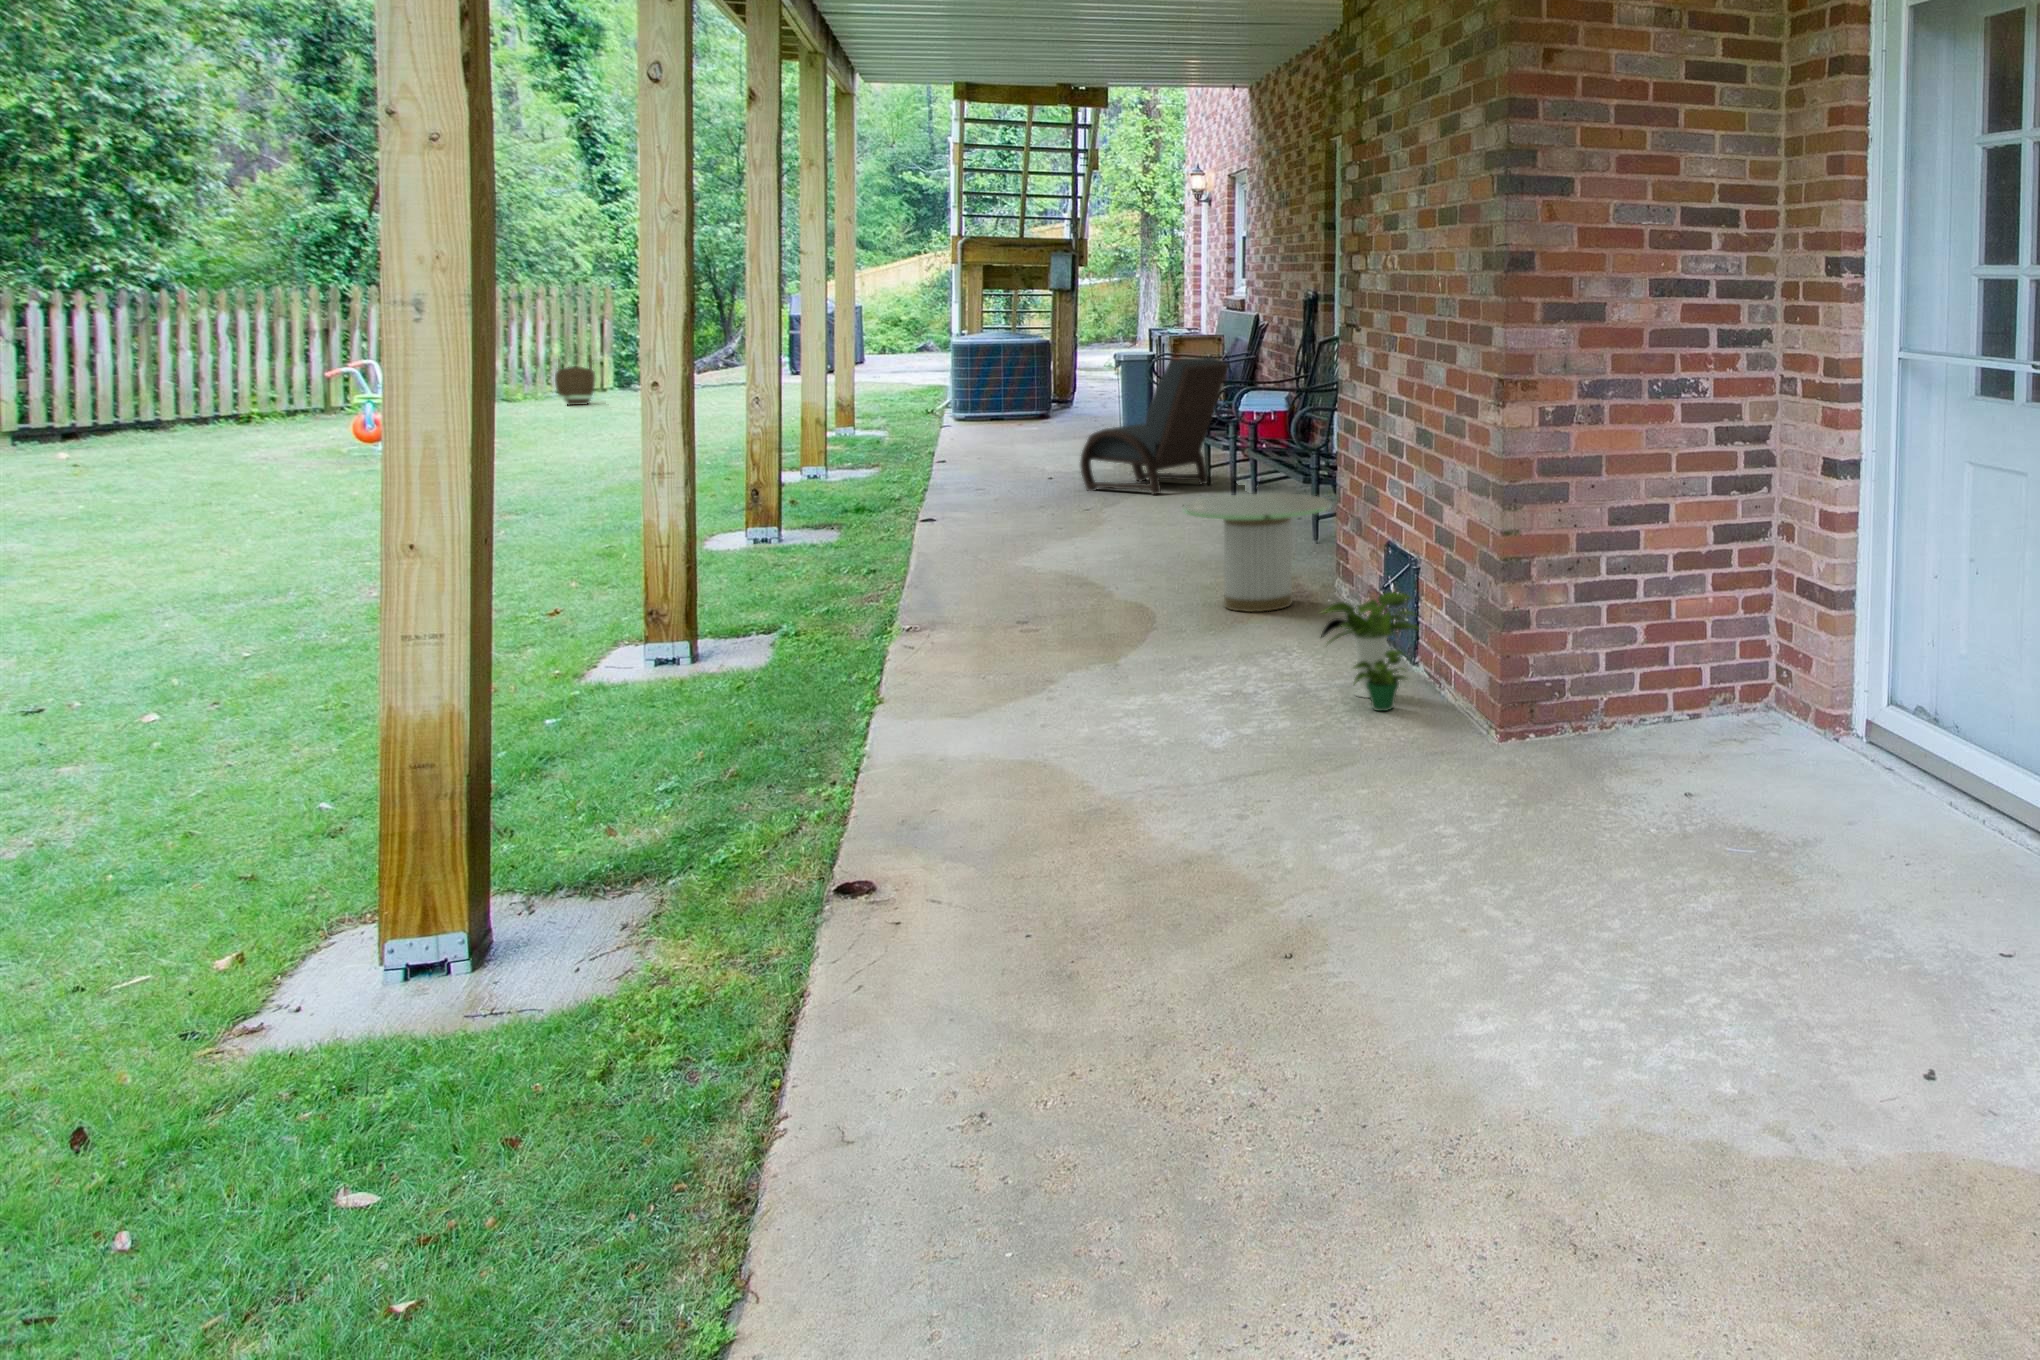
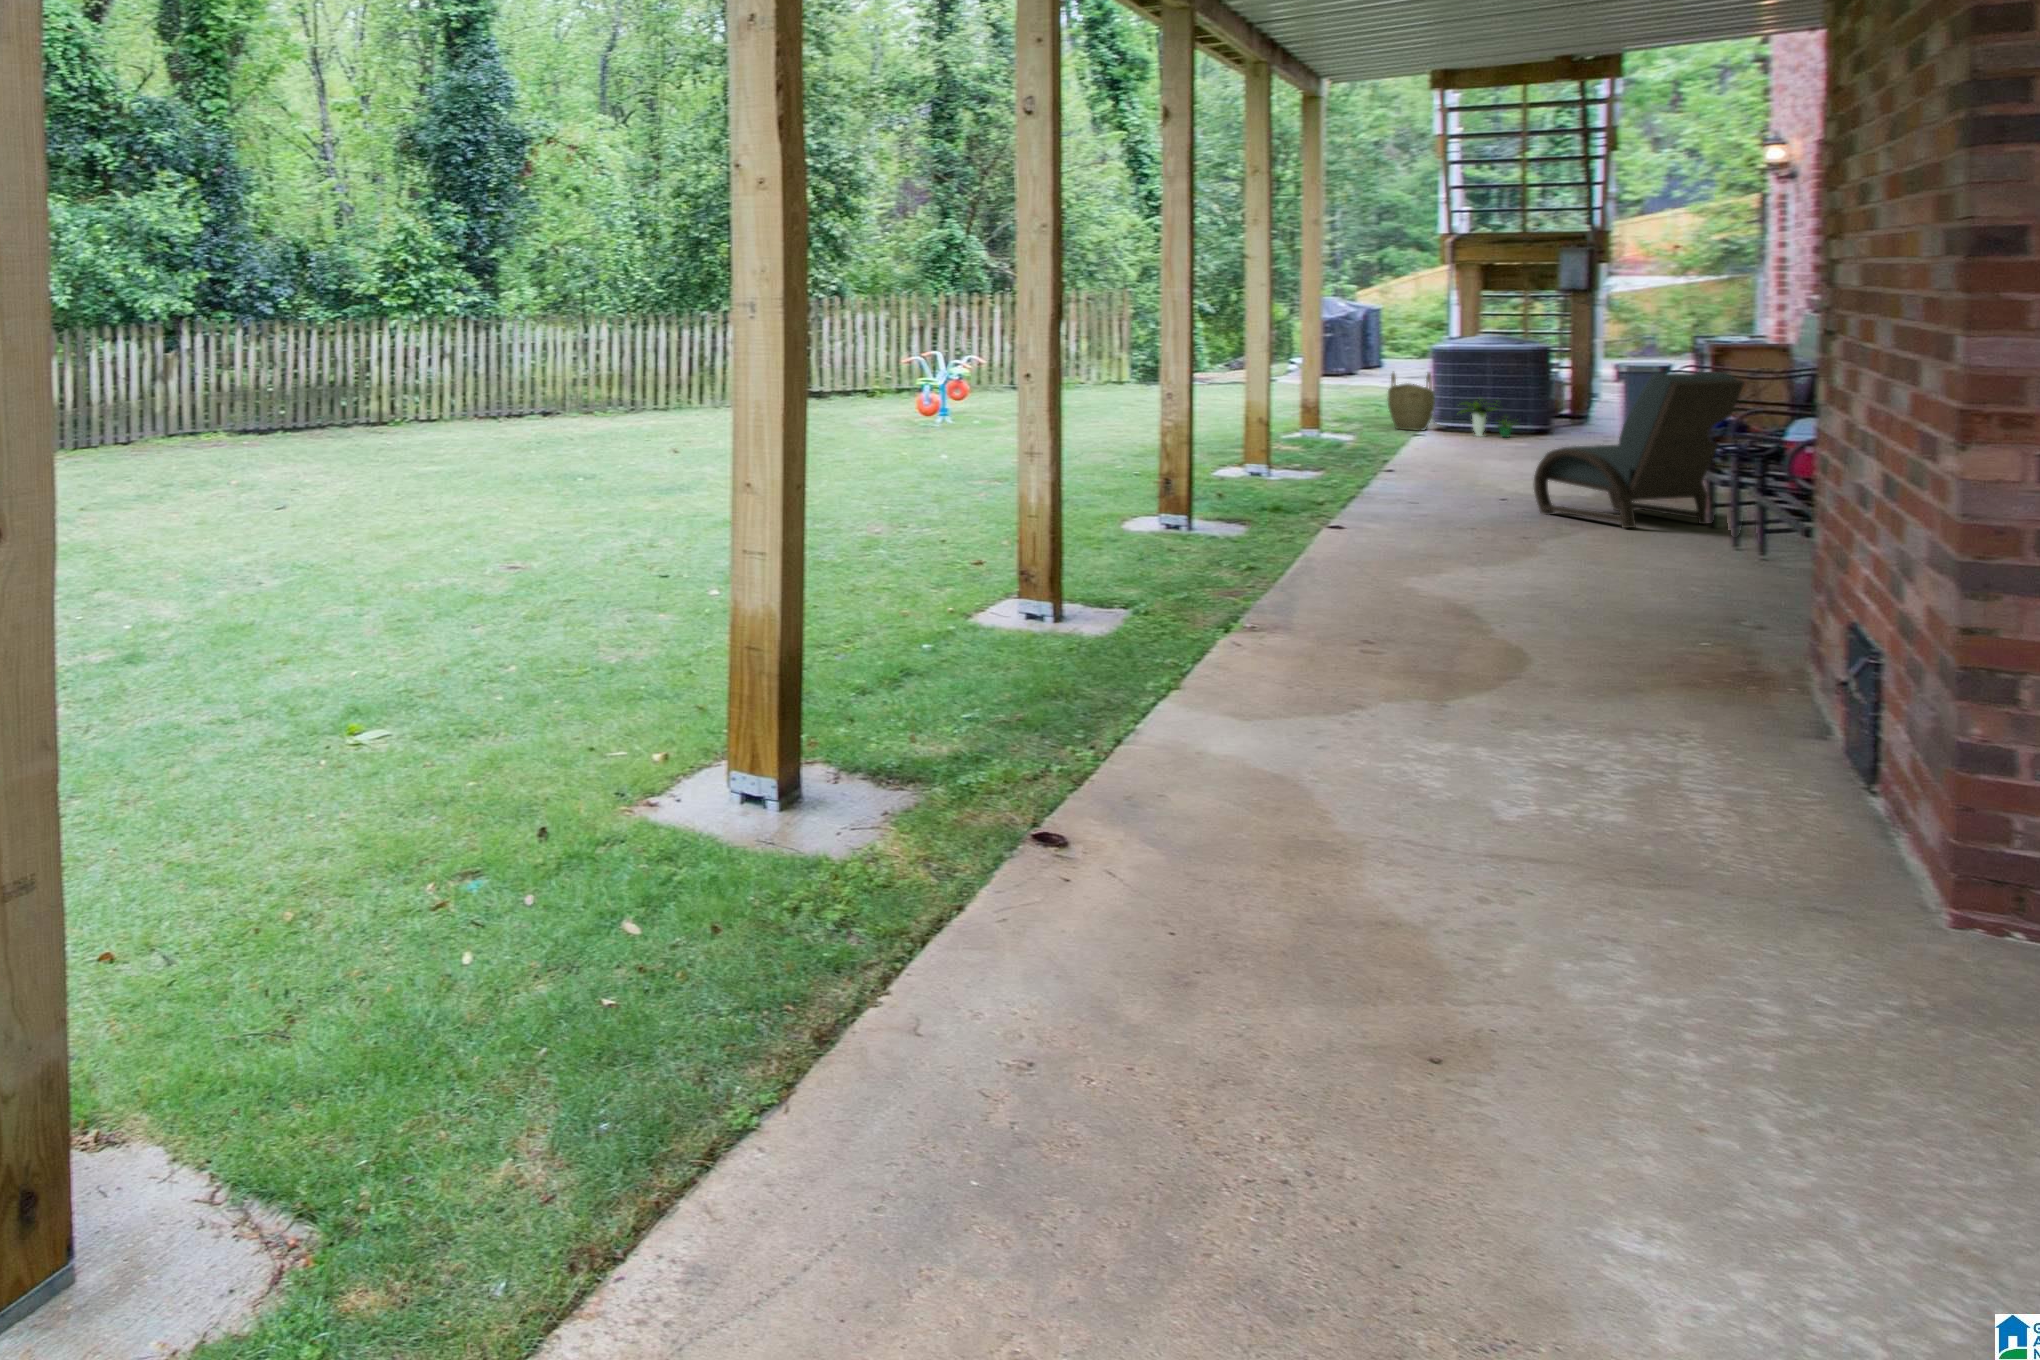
woven basket: present [555,355,595,405] -> present [1388,373,1435,431]
side table: present [1182,493,1332,612] -> none [1572,541,1802,691]
potted plant: present [1321,592,1419,711] -> present [1457,400,1516,437]

